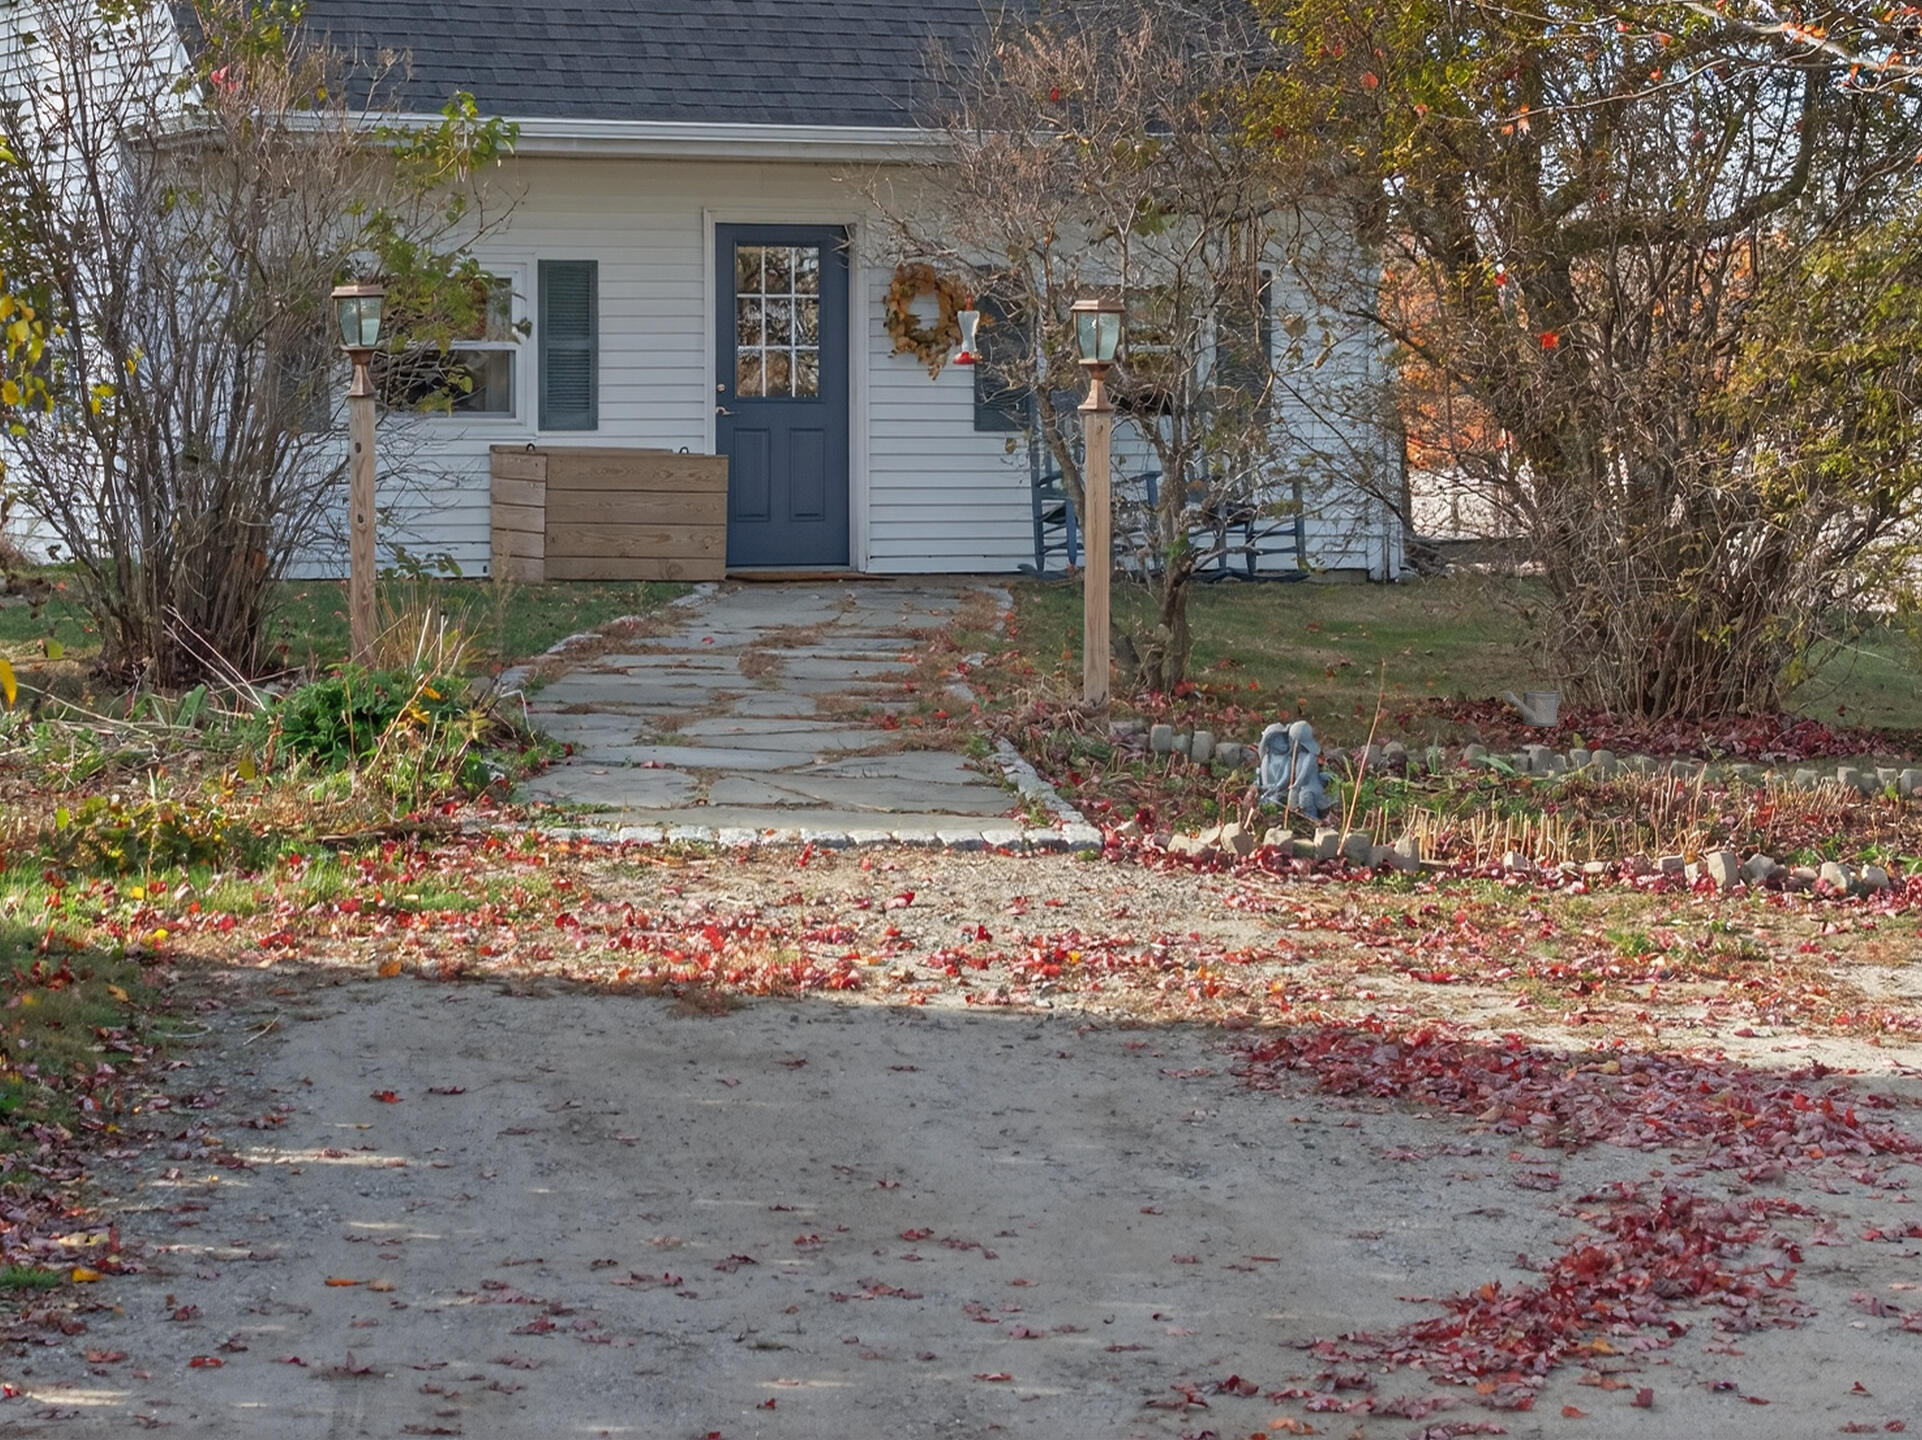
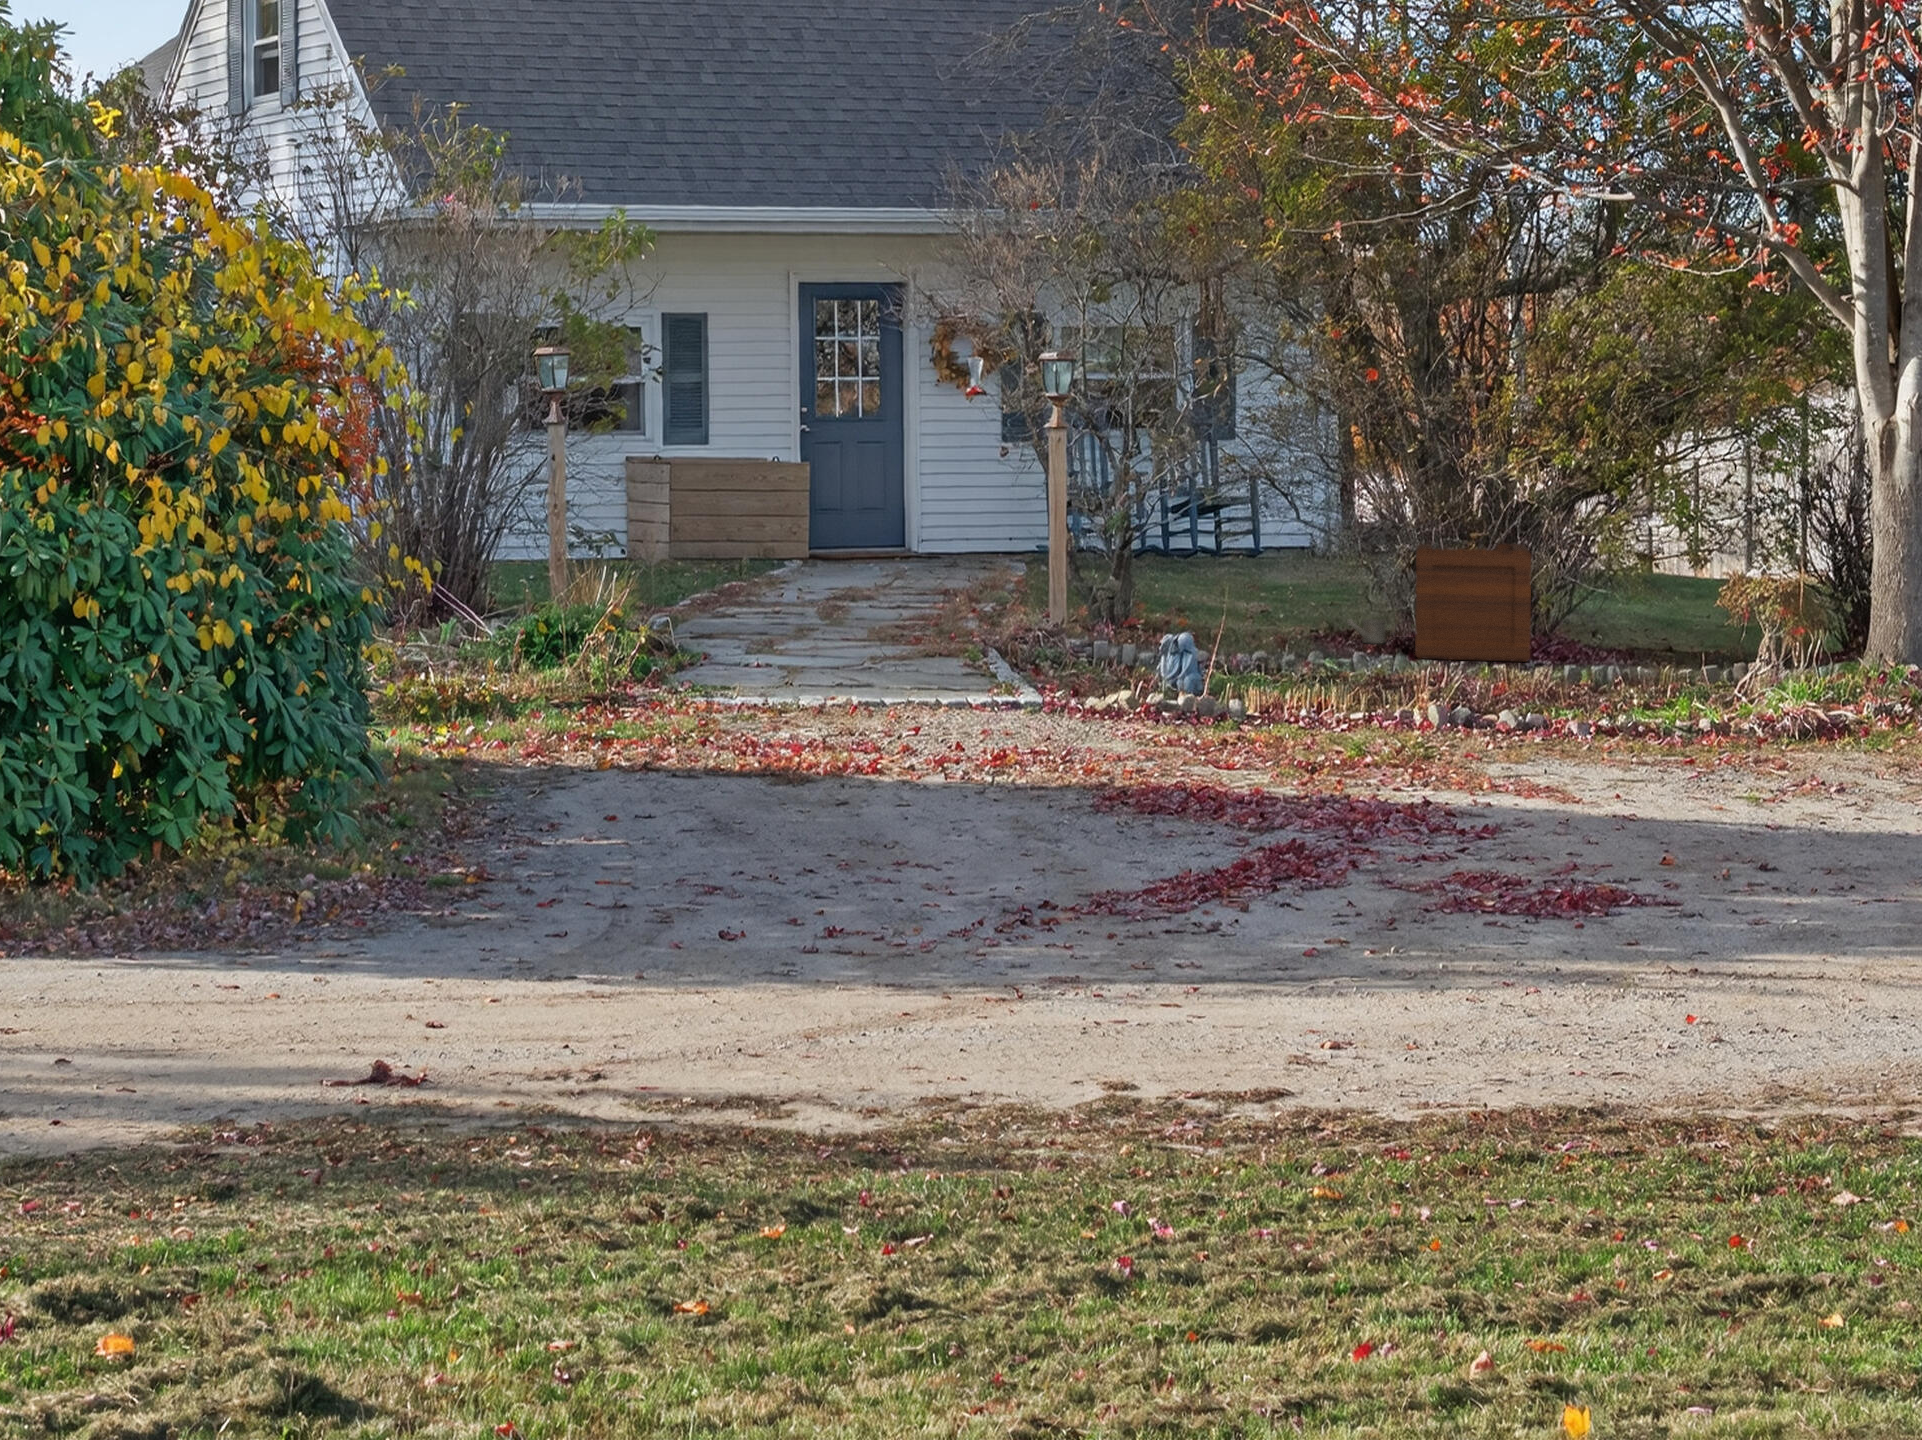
wooden crate: none [1604,582,1798,763] -> present [1415,542,1531,662]

